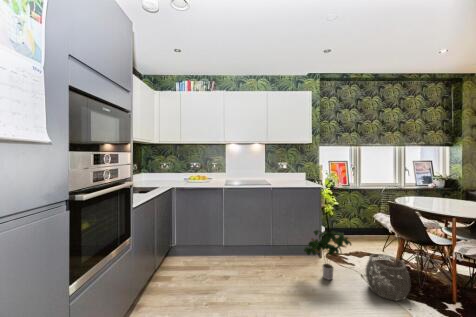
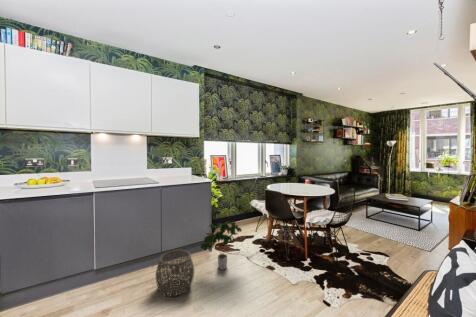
woven basket: present [365,254,410,301] -> present [156,250,194,296]

